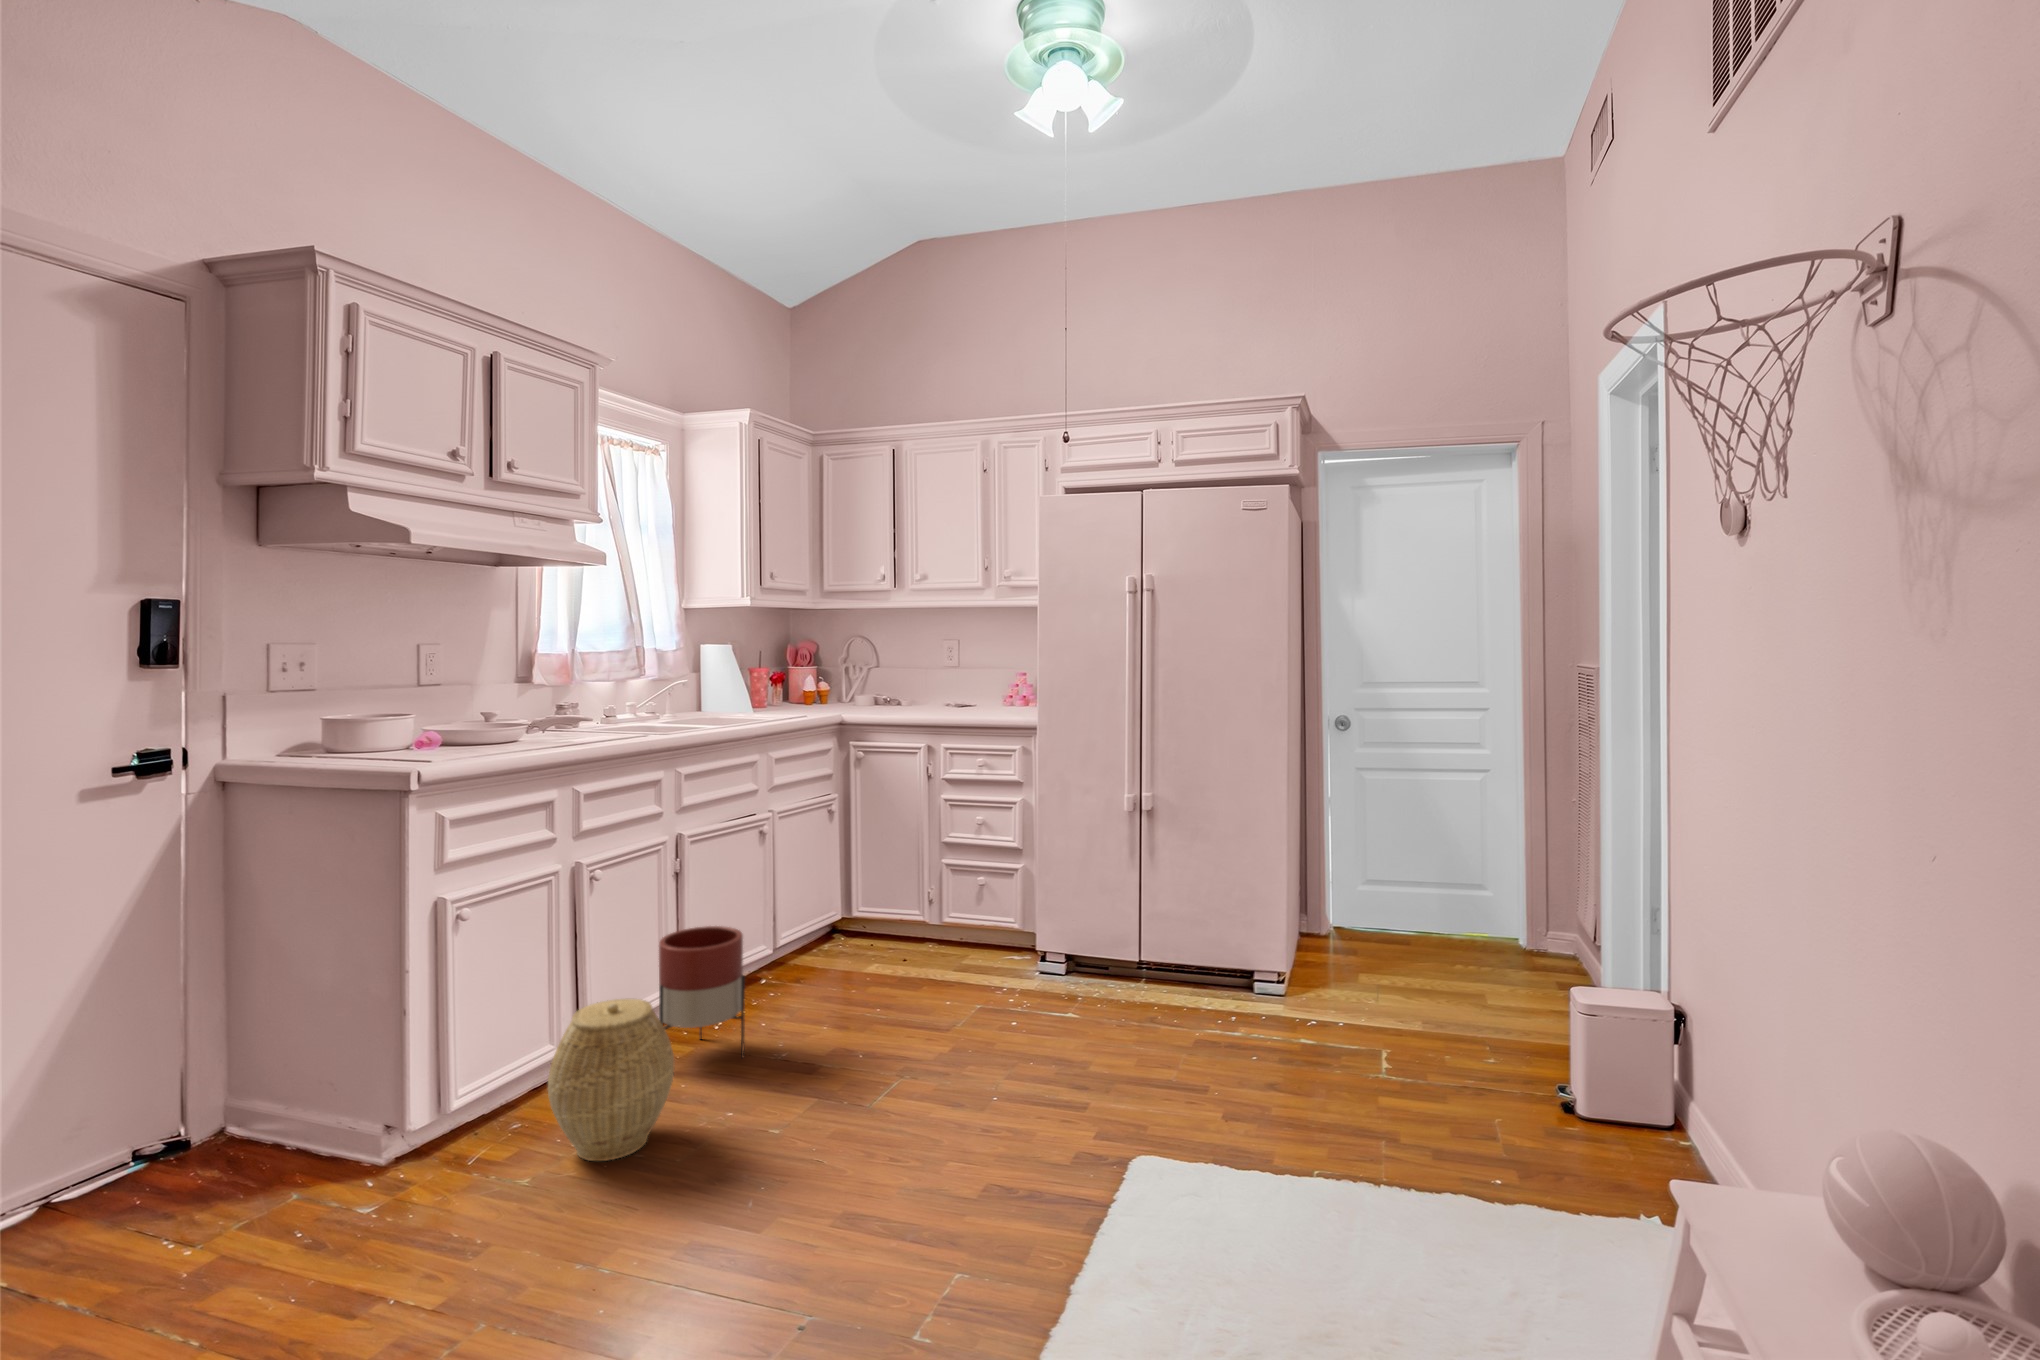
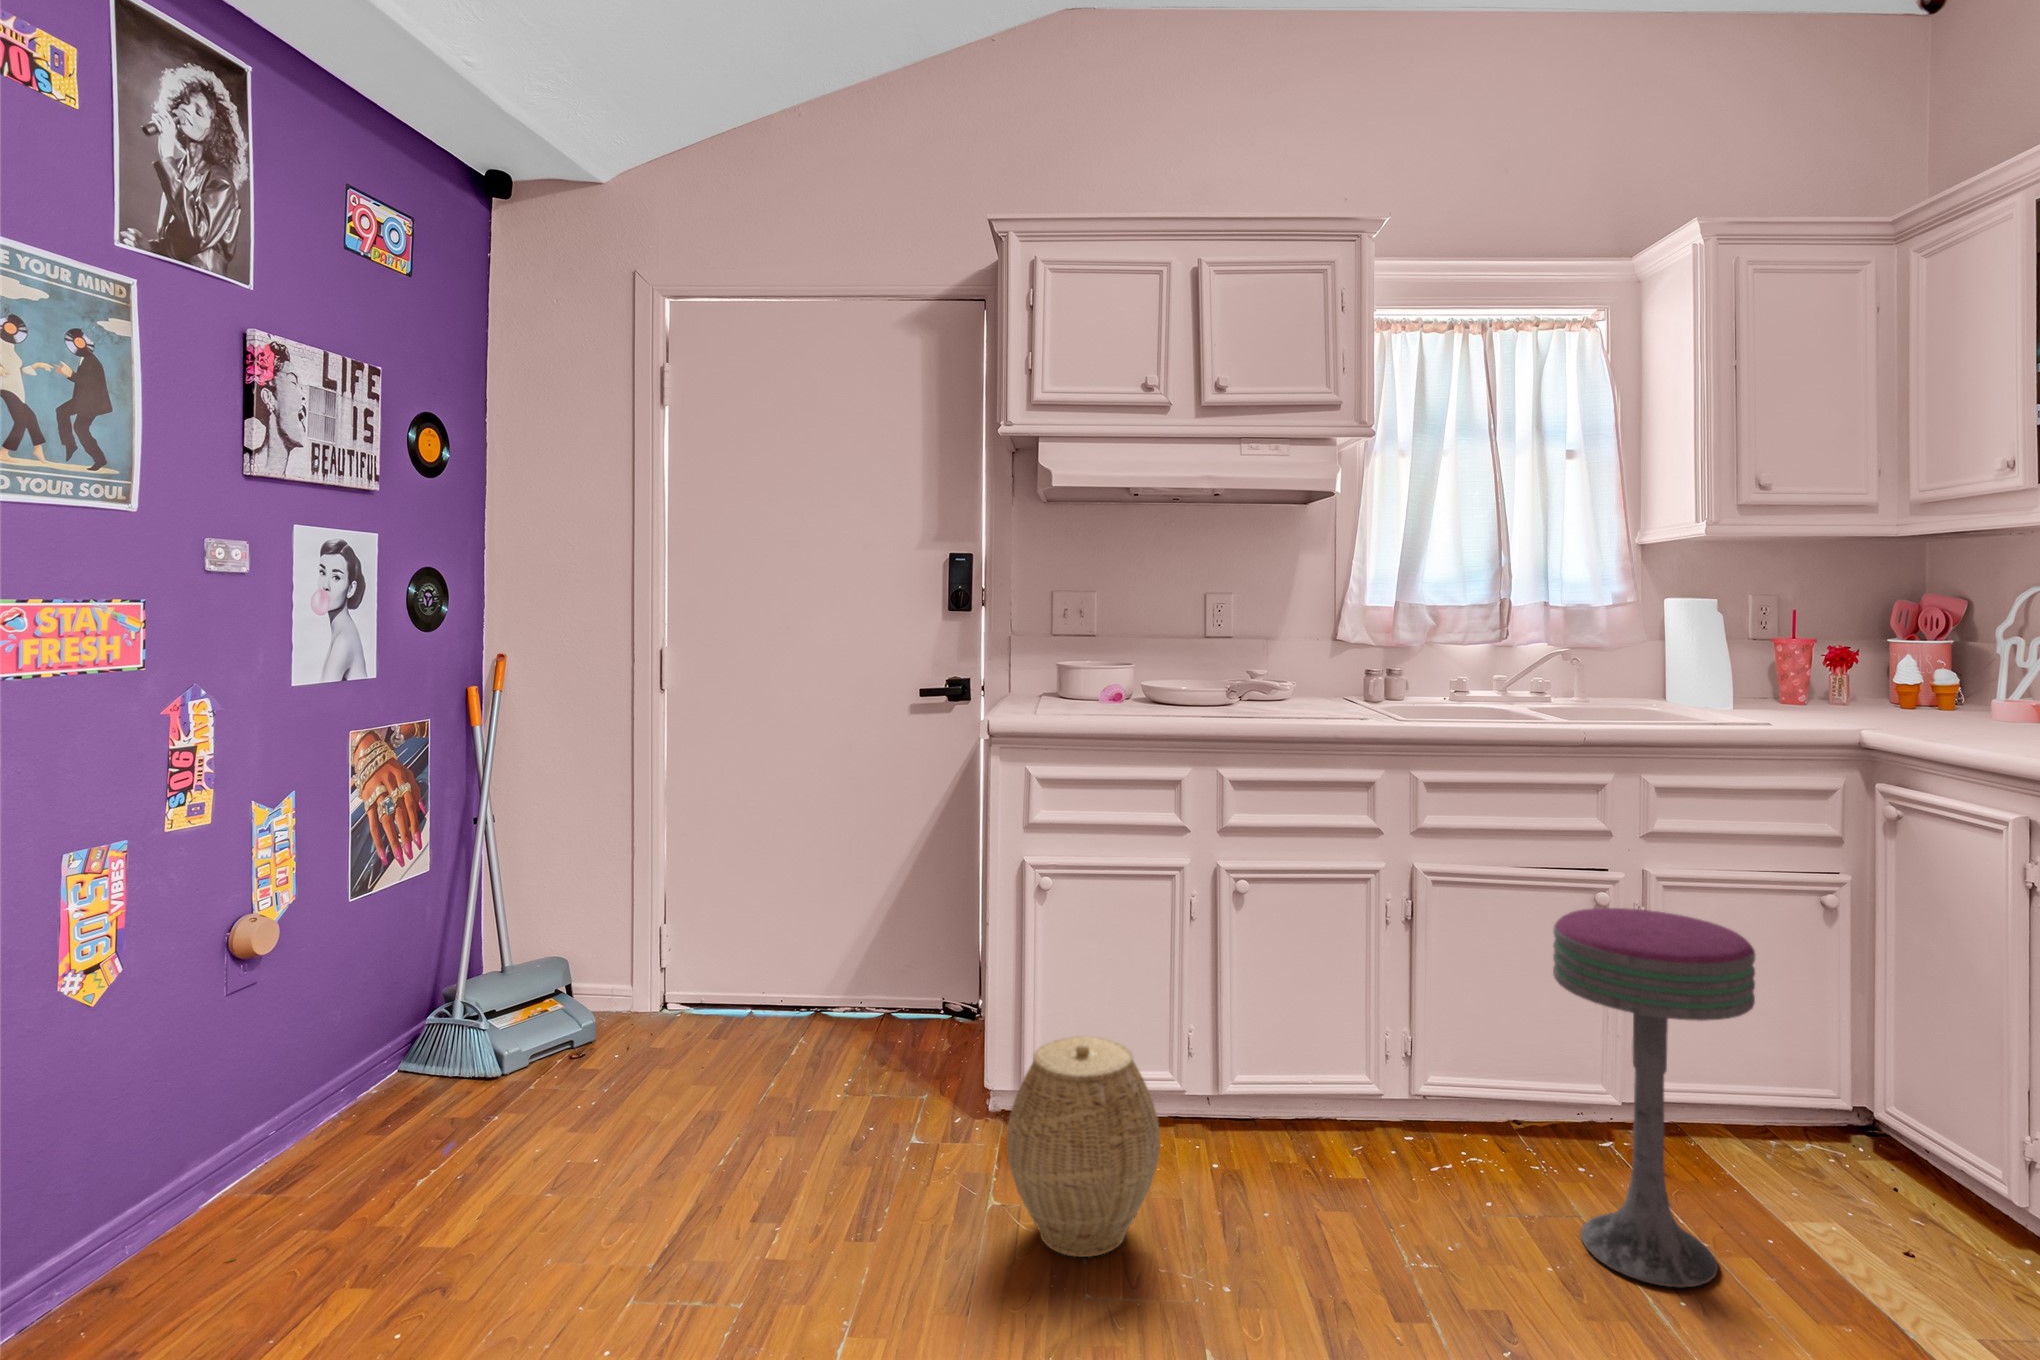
bar stool: none [795,823,892,1014] -> present [1553,908,1755,1287]
planter: present [659,926,745,1058] -> none [1271,997,1400,1233]

